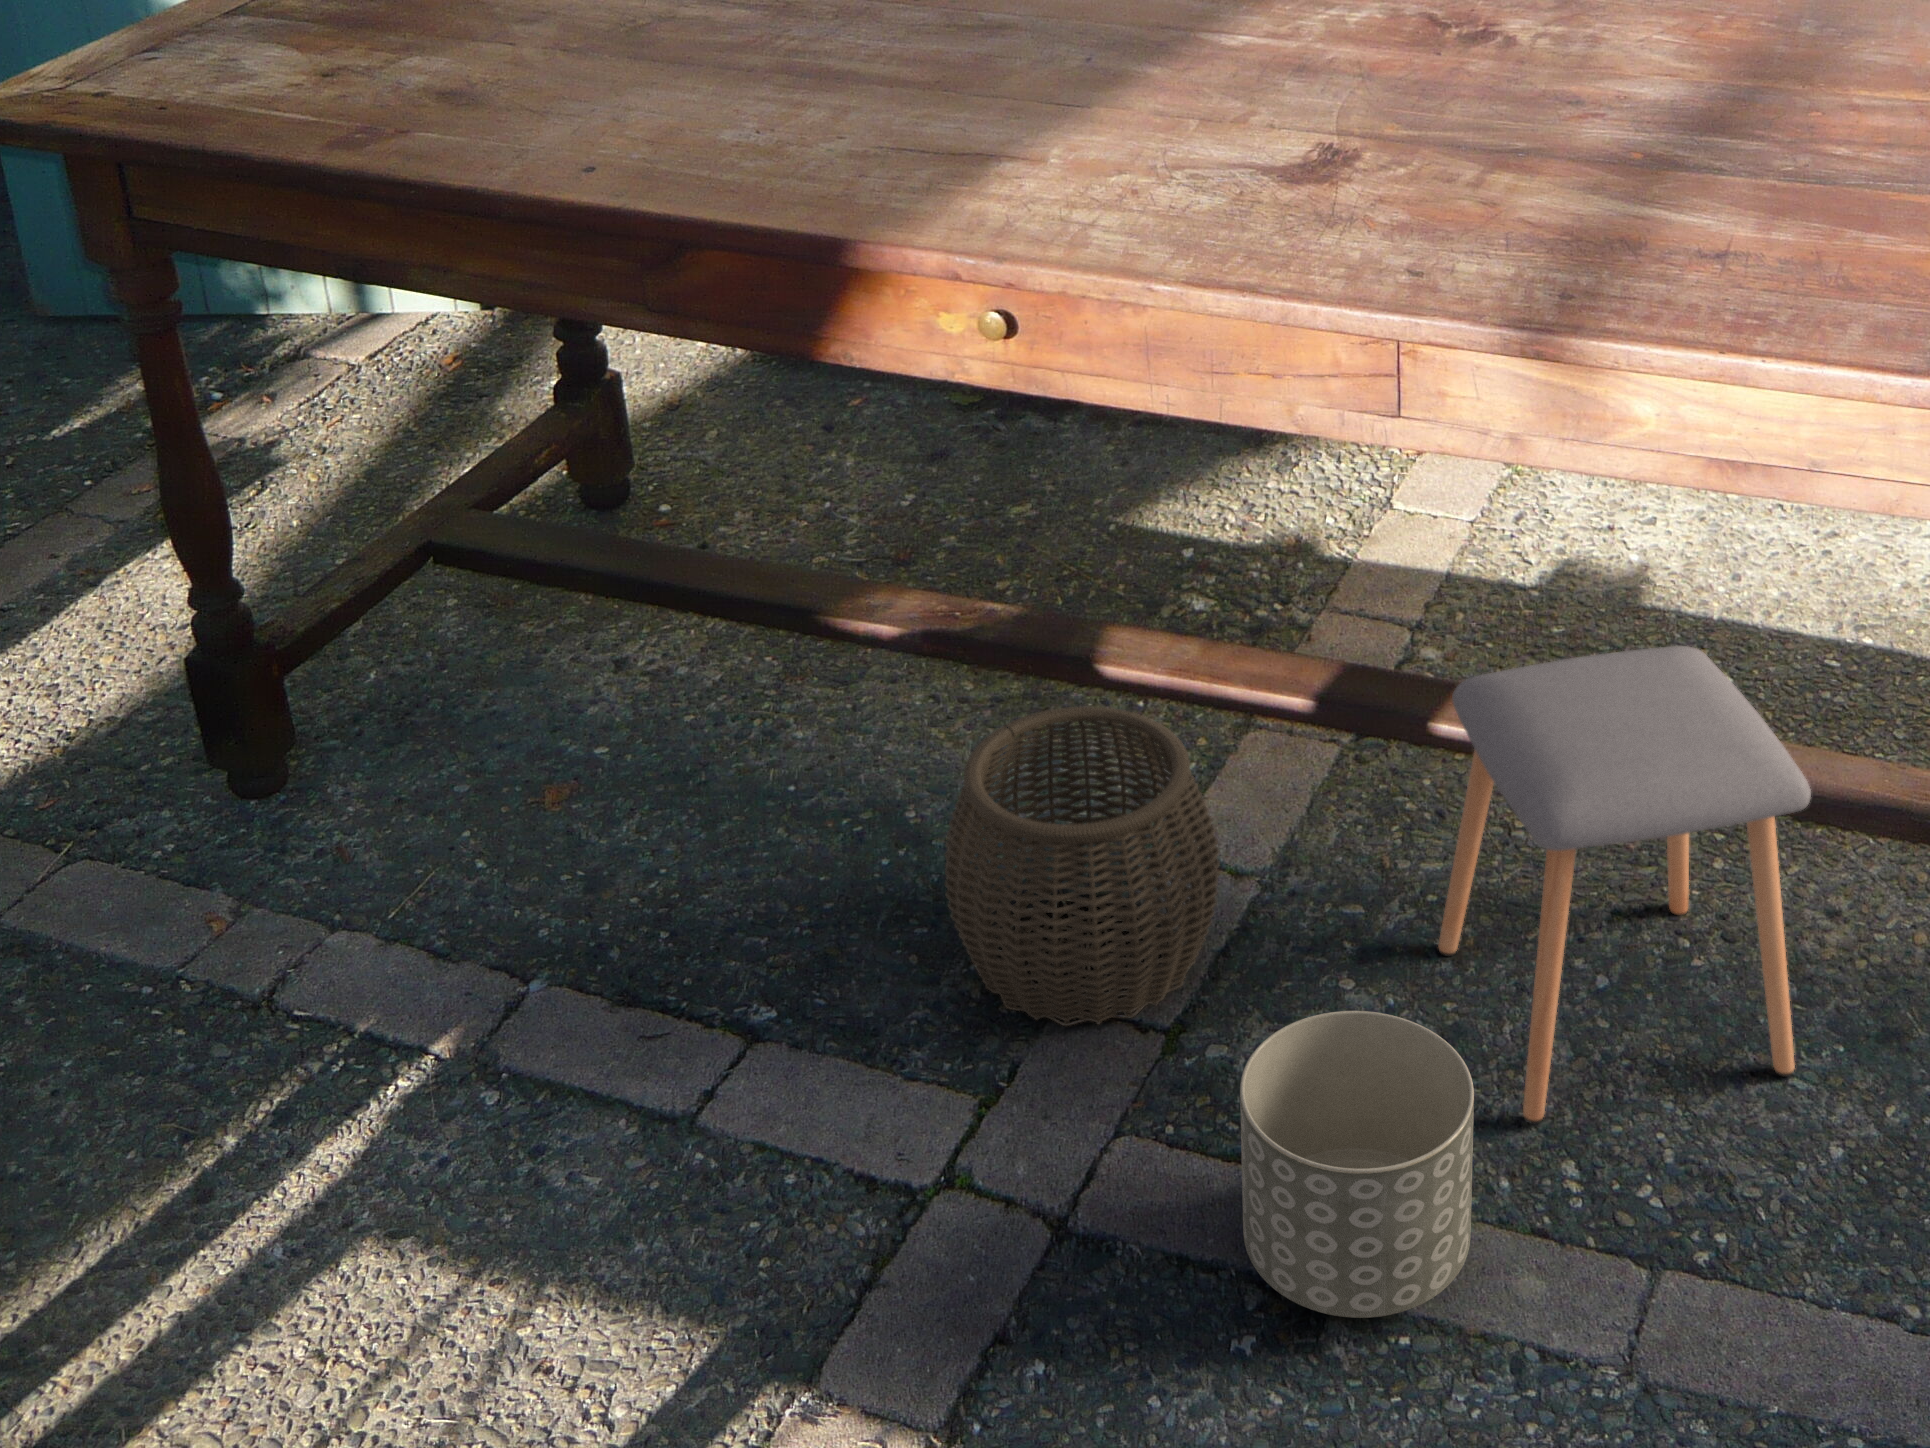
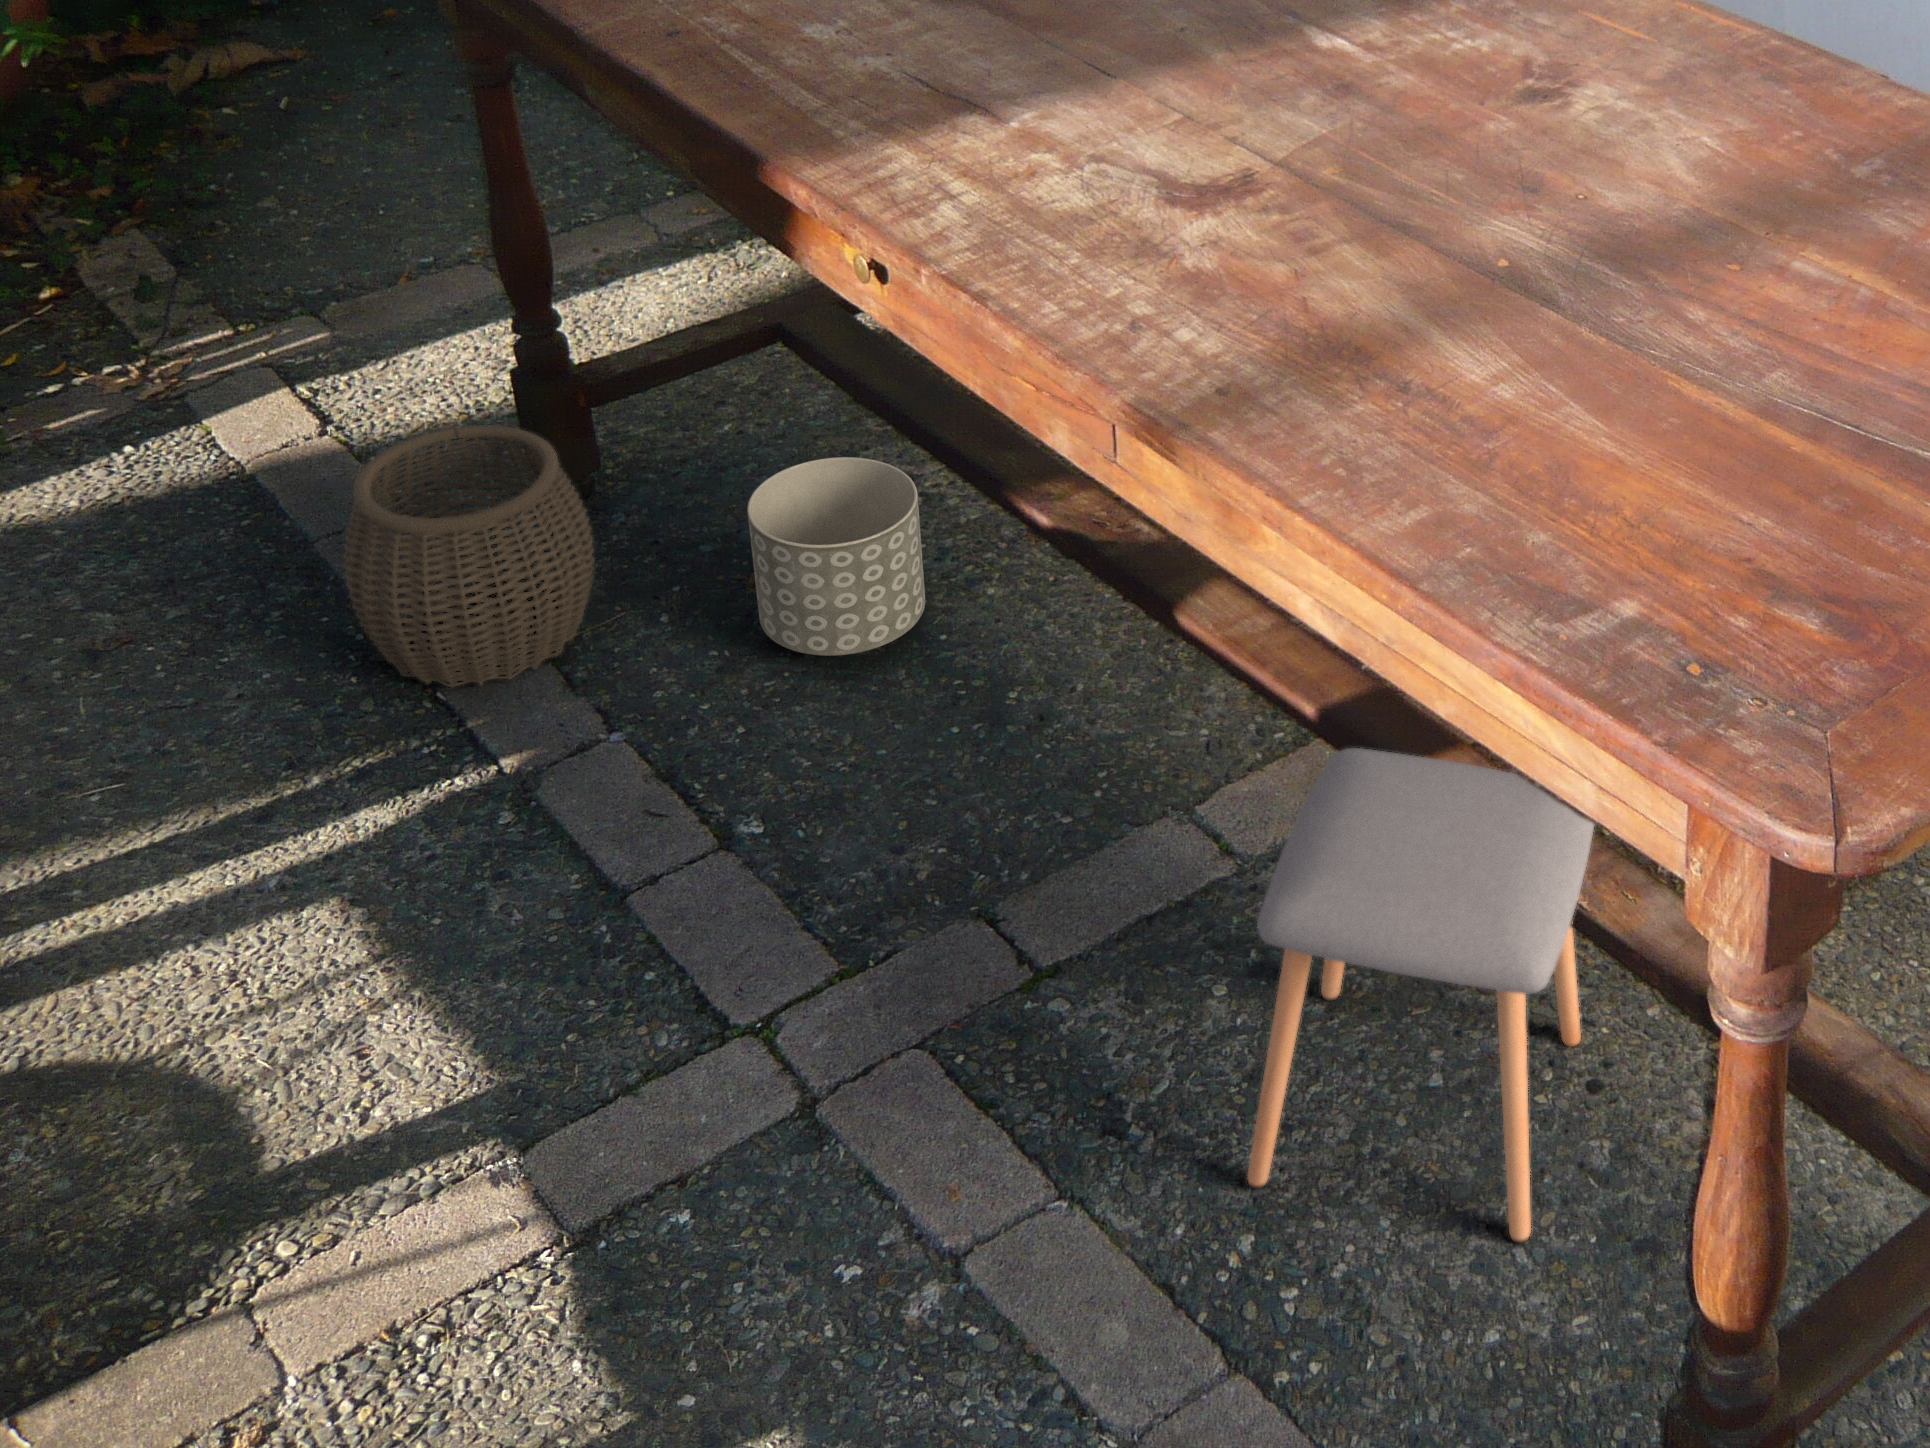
woven basket: present [945,707,1220,1026] -> present [344,425,594,687]
planter: present [1240,1011,1474,1318] -> present [747,457,925,656]

